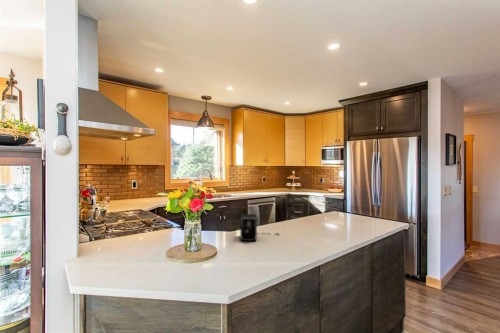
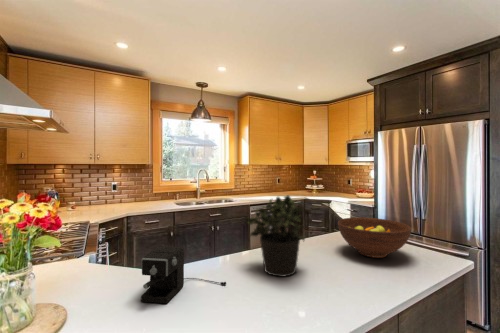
potted plant: none [282,185,319,231] -> present [248,195,305,277]
fruit bowl: none [331,201,373,223] -> present [338,217,411,258]

